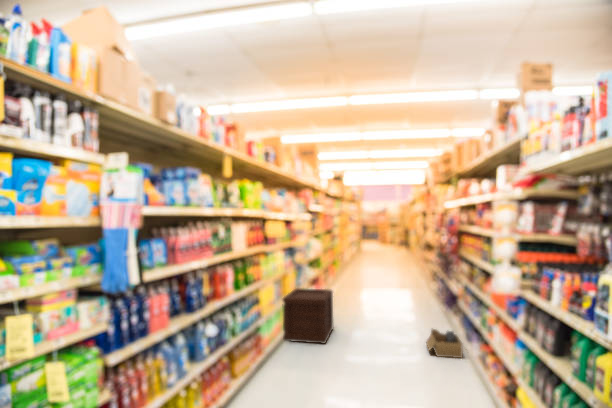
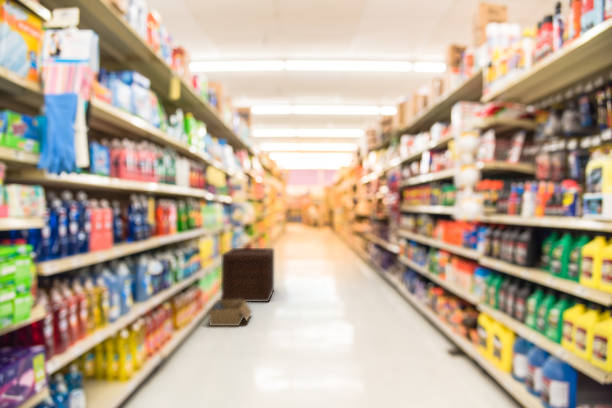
cardboard box: present [426,329,463,358] -> present [208,299,251,326]

